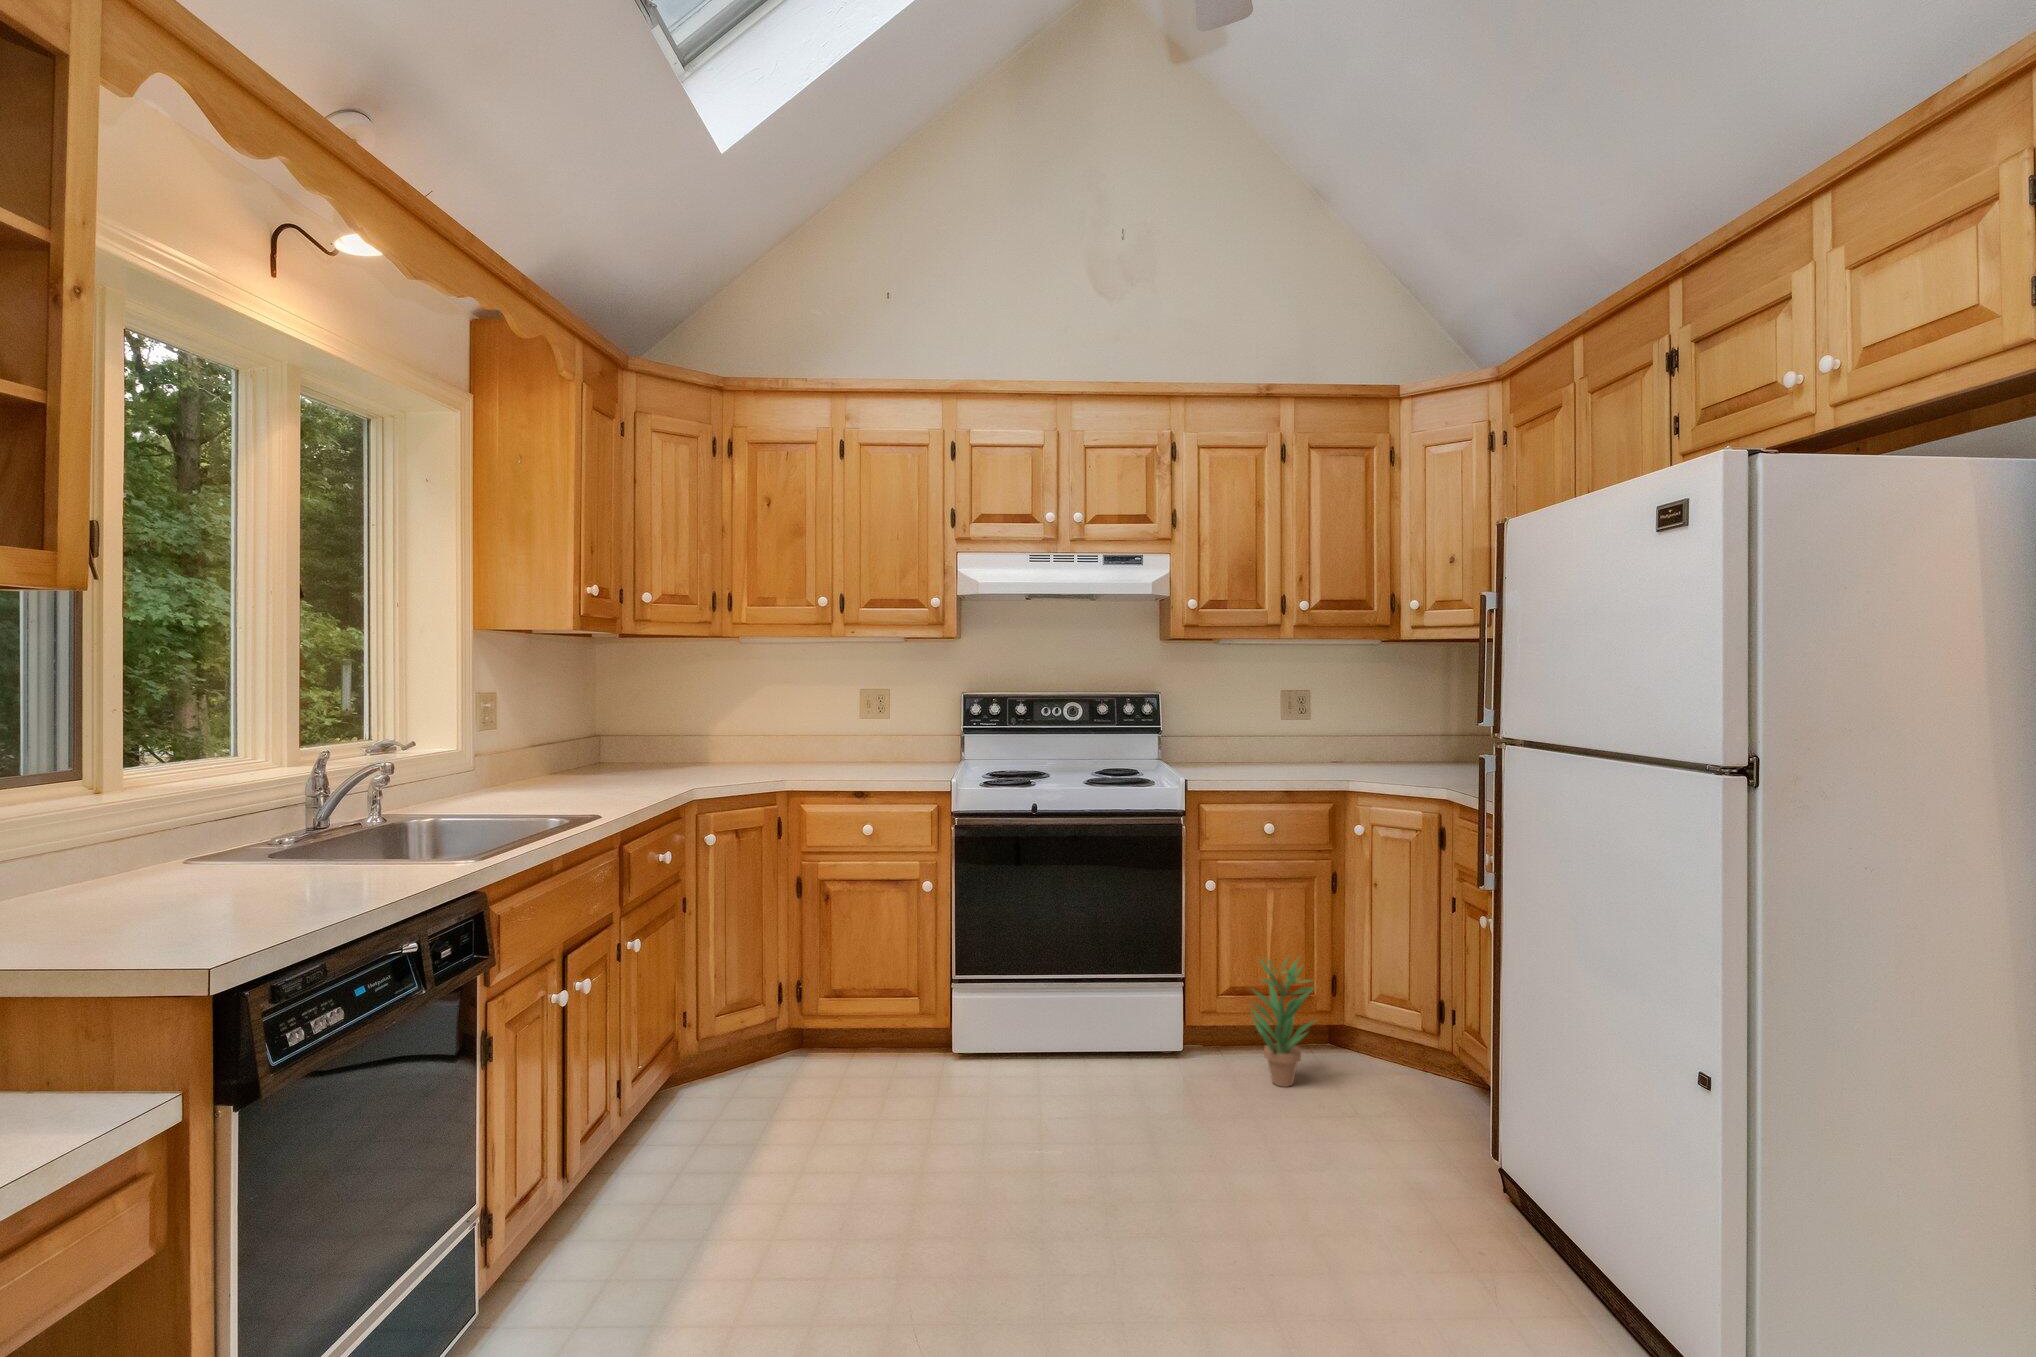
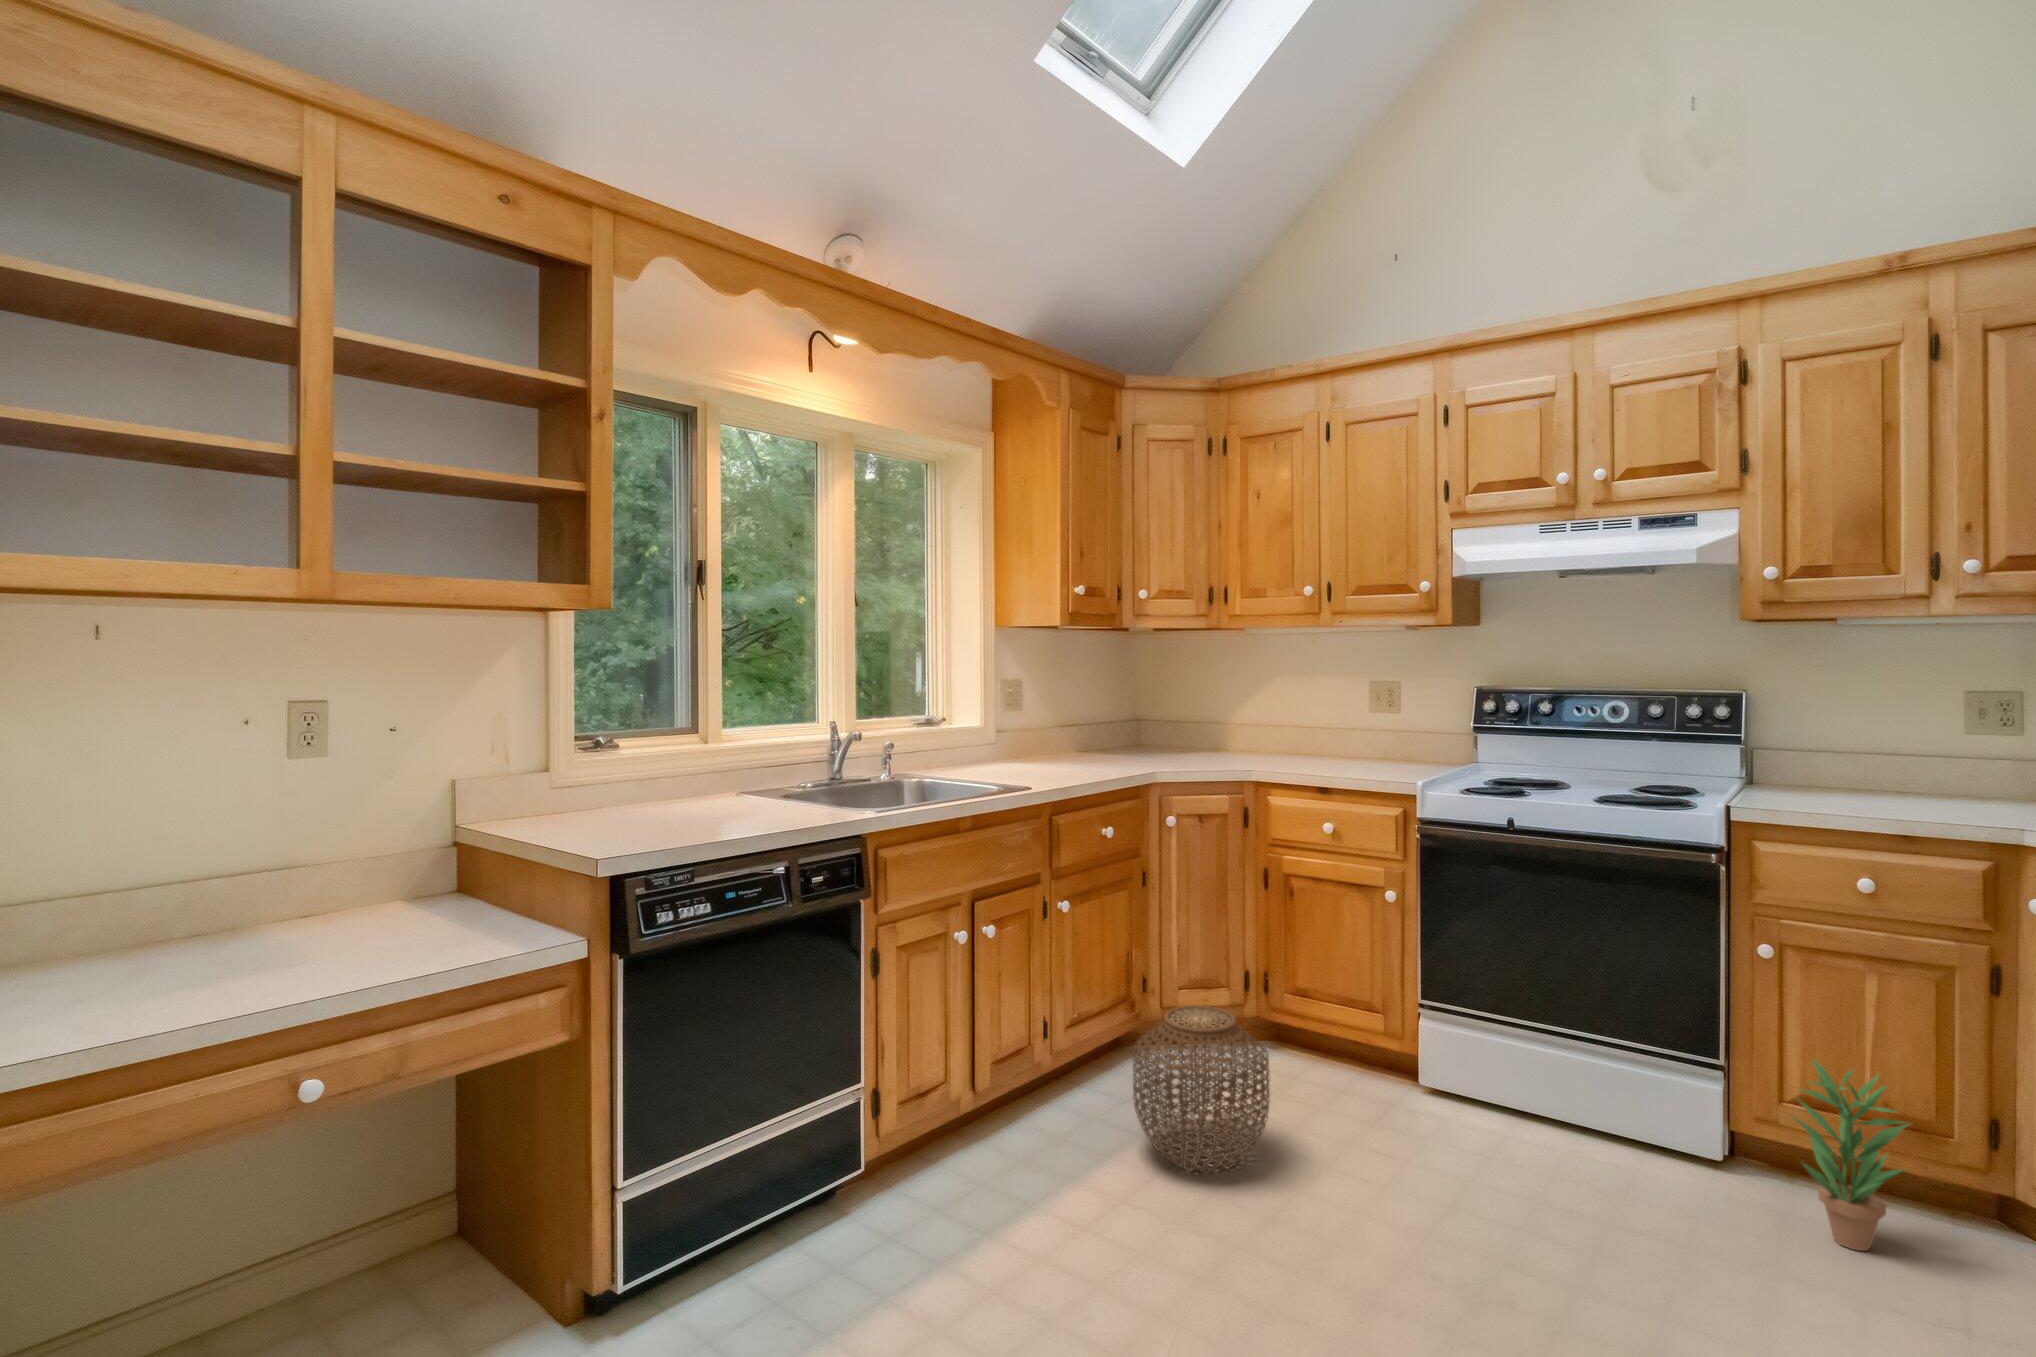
woven basket: none [752,1021,894,1195] -> present [1133,1006,1270,1172]

